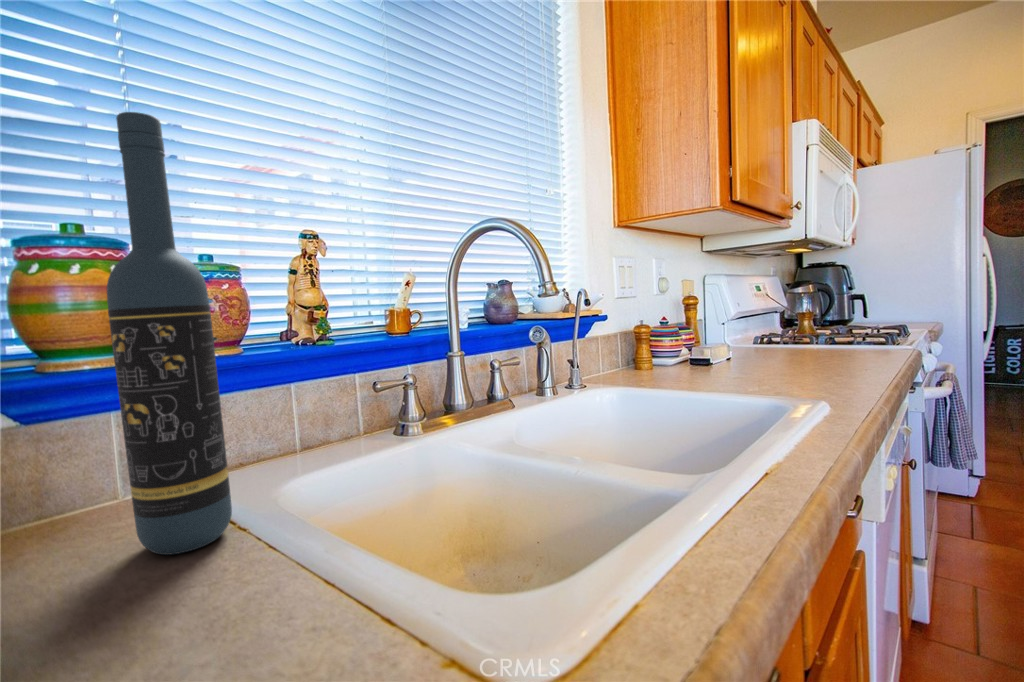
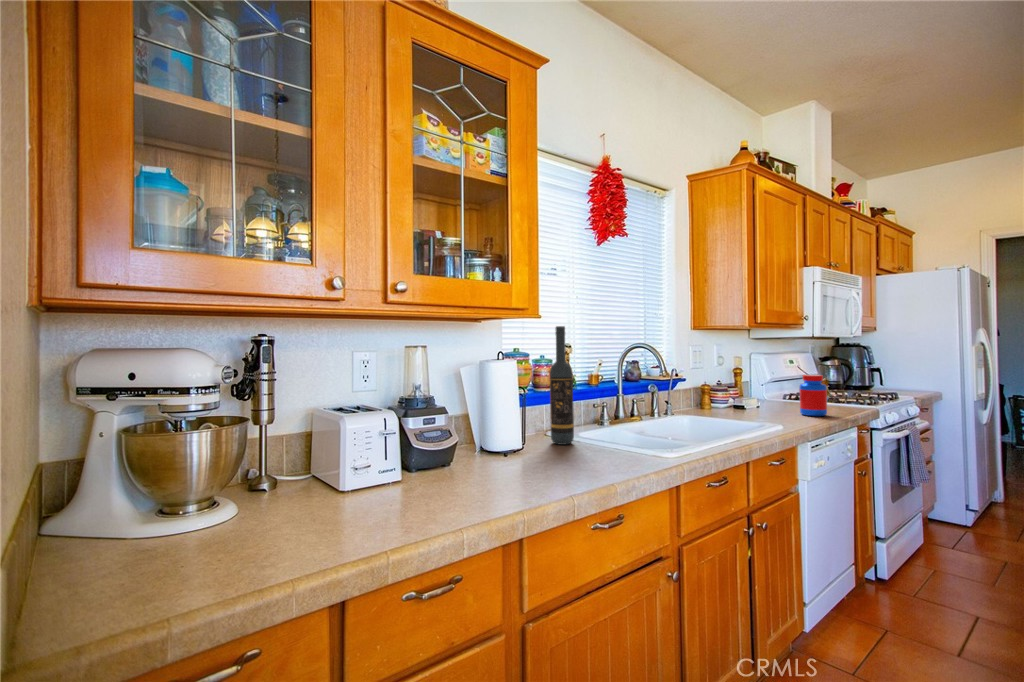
jar: none [813,295,866,374] -> present [799,375,827,416]

